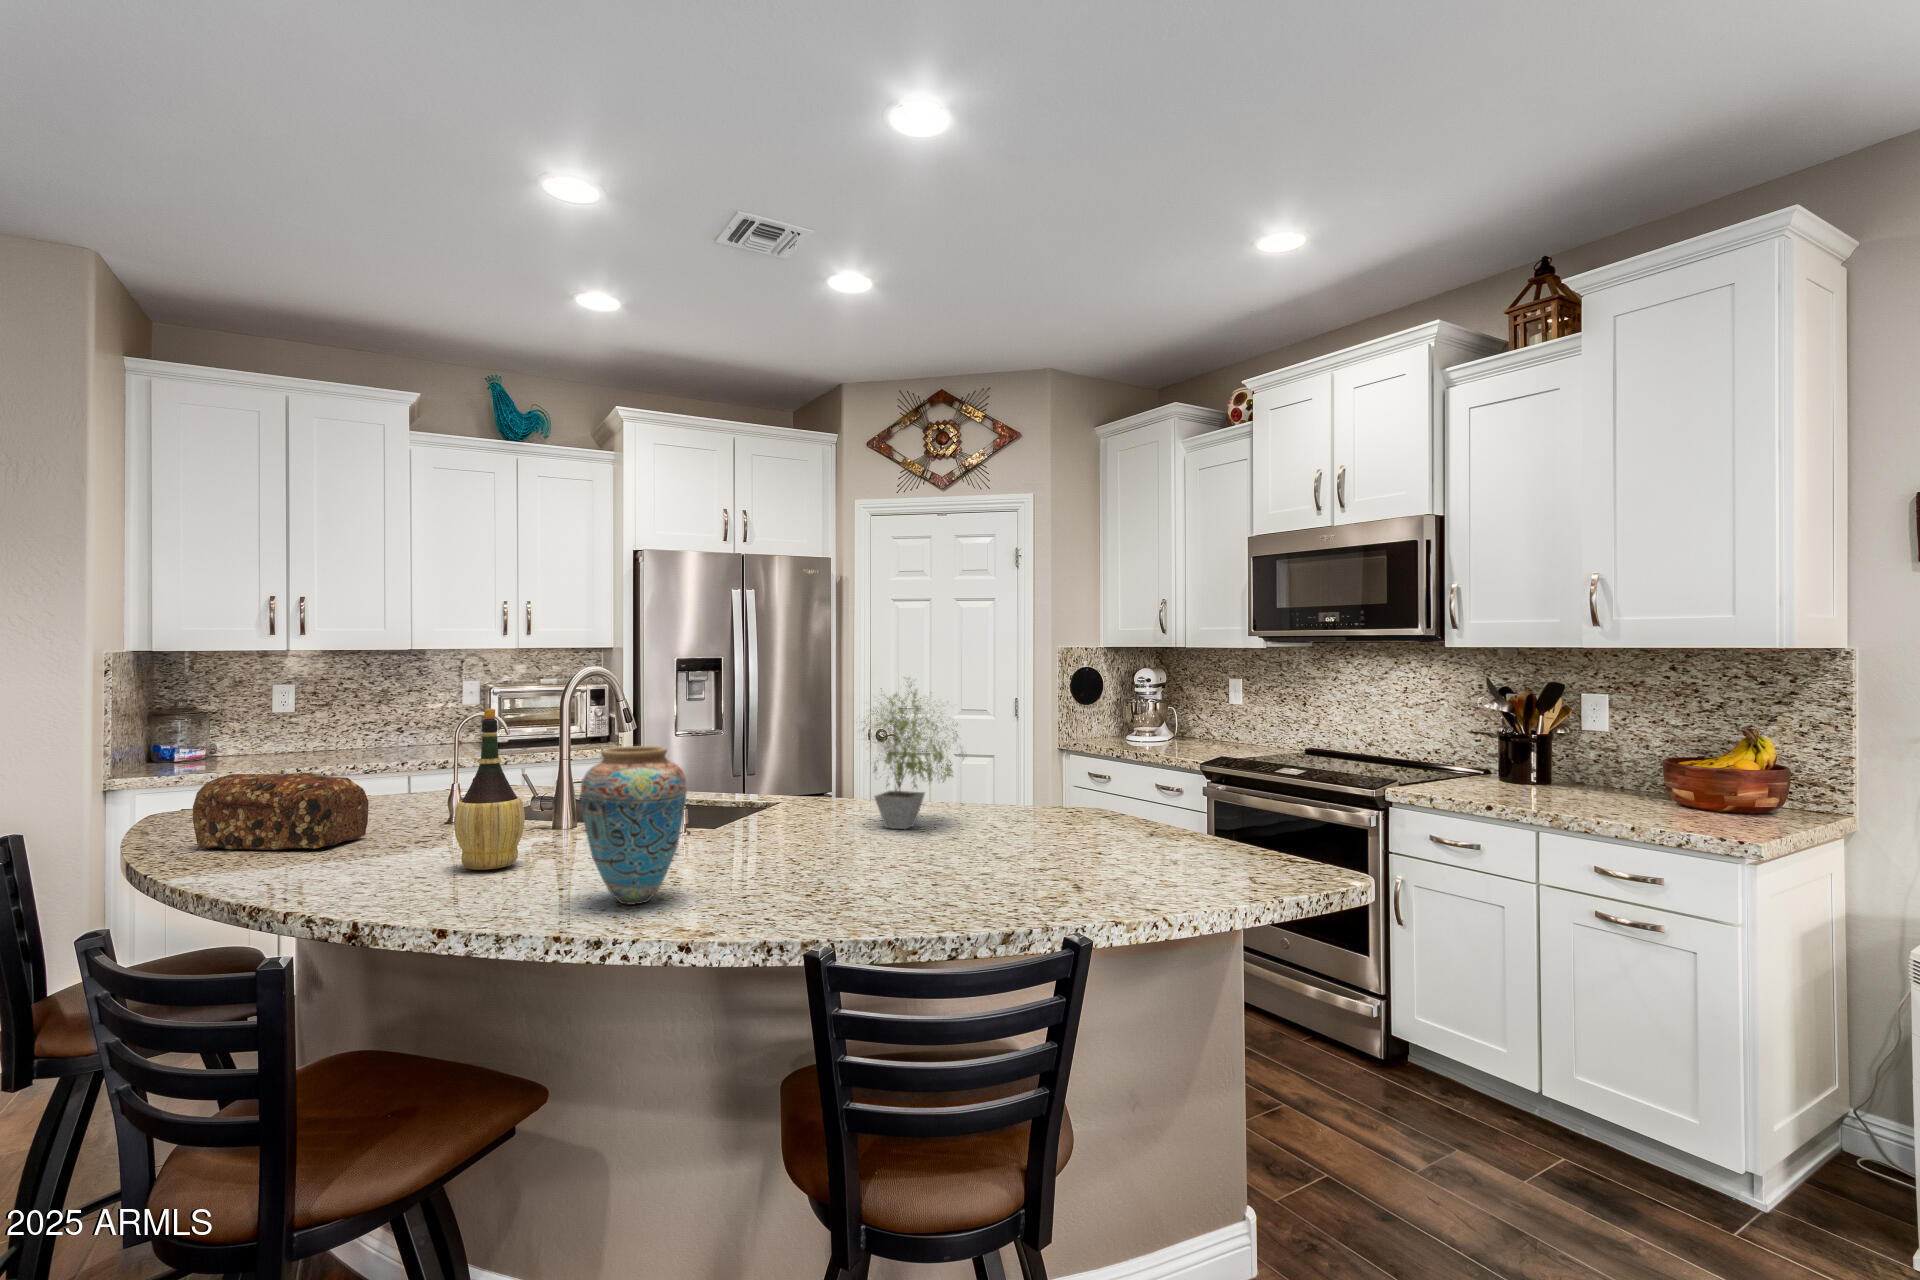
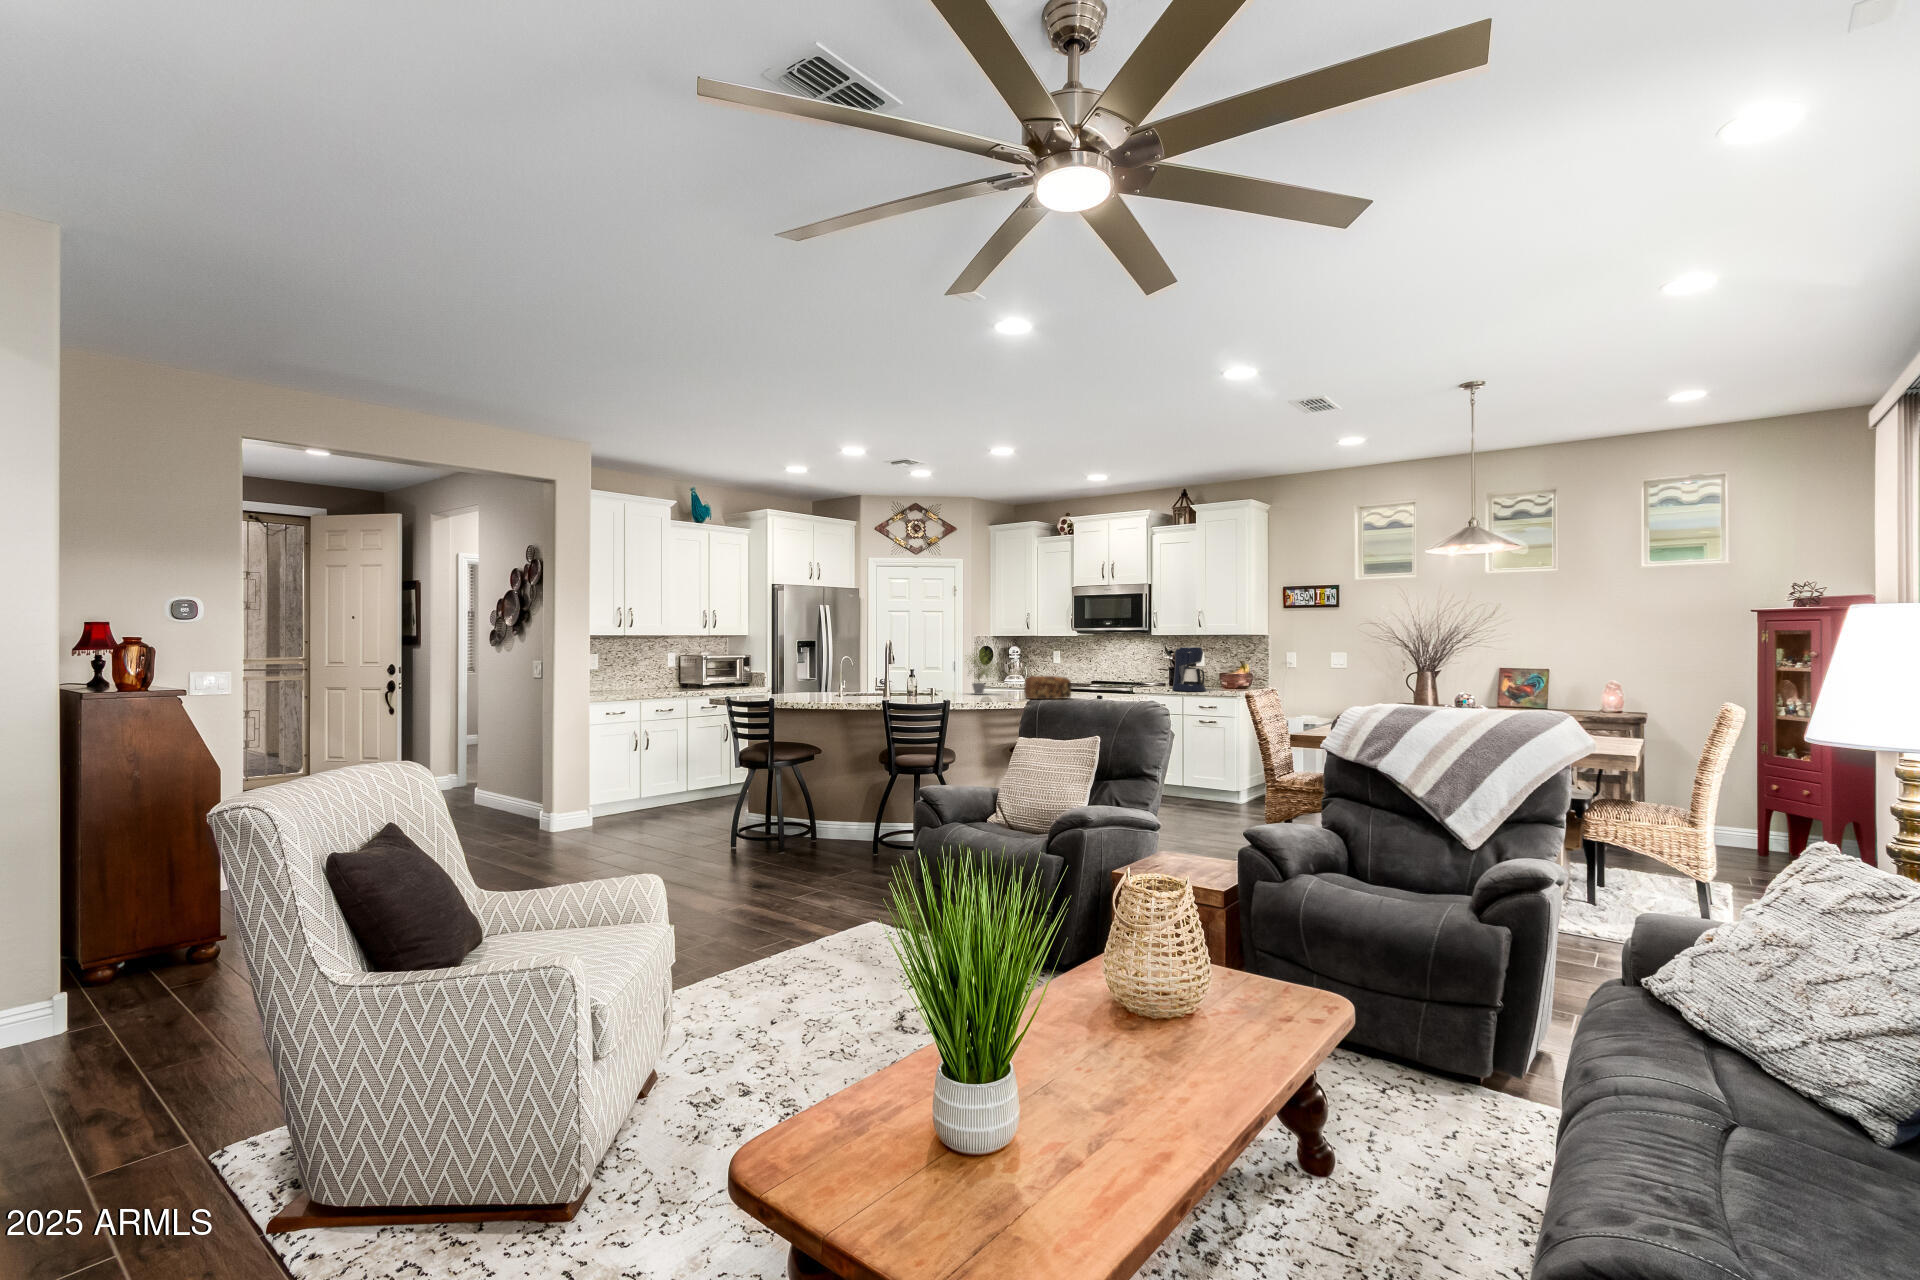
coffee maker: none [1517,682,1626,811] -> present [1172,647,1206,691]
wine bottle: present [454,709,525,870] -> none [872,652,892,700]
vase: present [580,746,687,904] -> none [933,660,960,702]
bread loaf: present [193,773,369,850] -> present [1024,676,1071,699]

